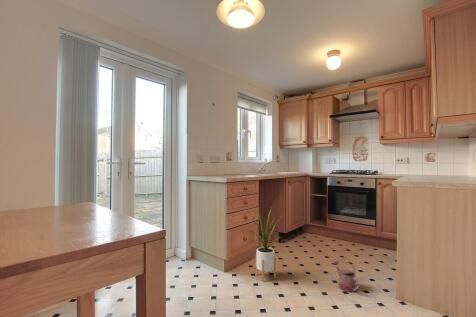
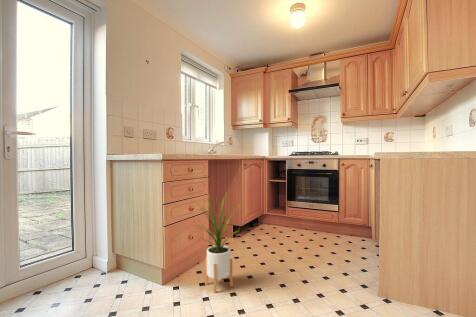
watering can: present [333,261,359,292] -> none [302,256,338,294]

